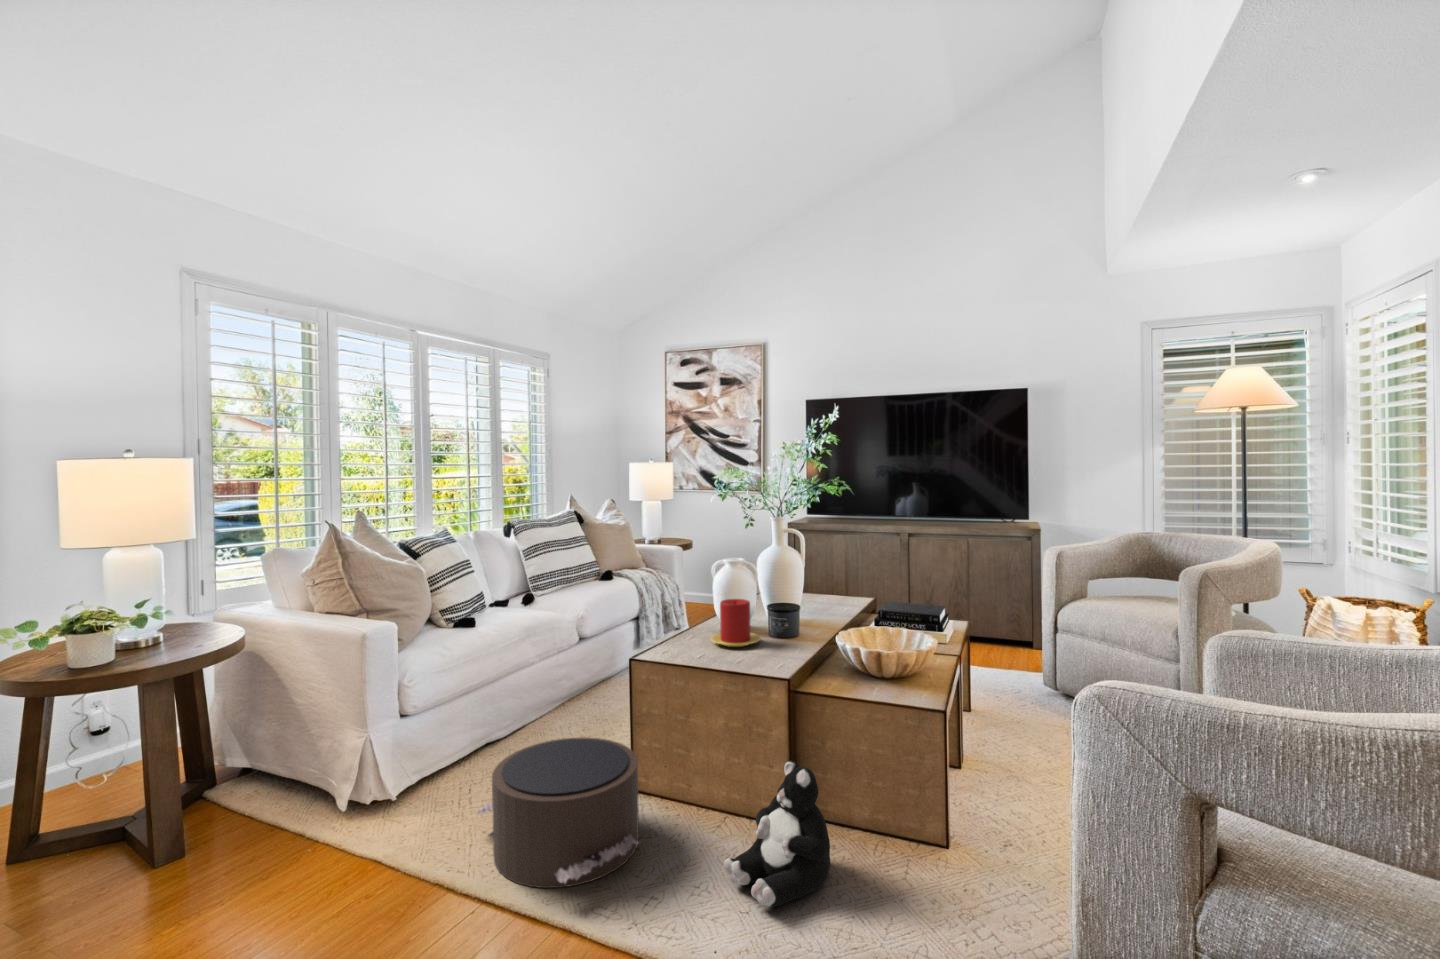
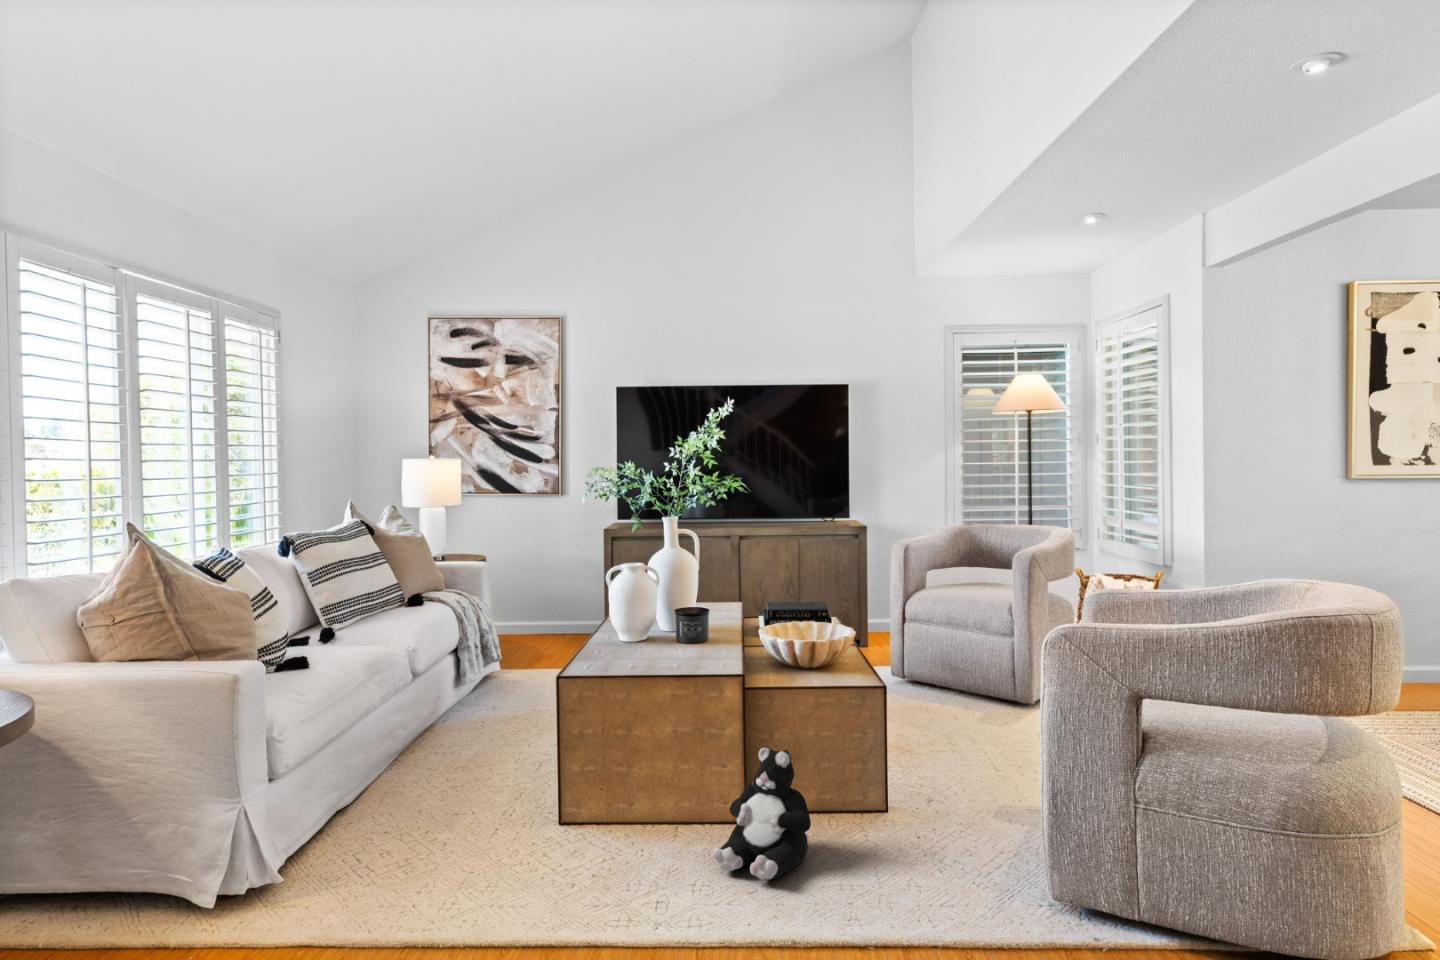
candle: present [711,599,760,647] -> none [625,604,679,655]
pouf: present [476,738,639,888] -> none [410,763,622,913]

